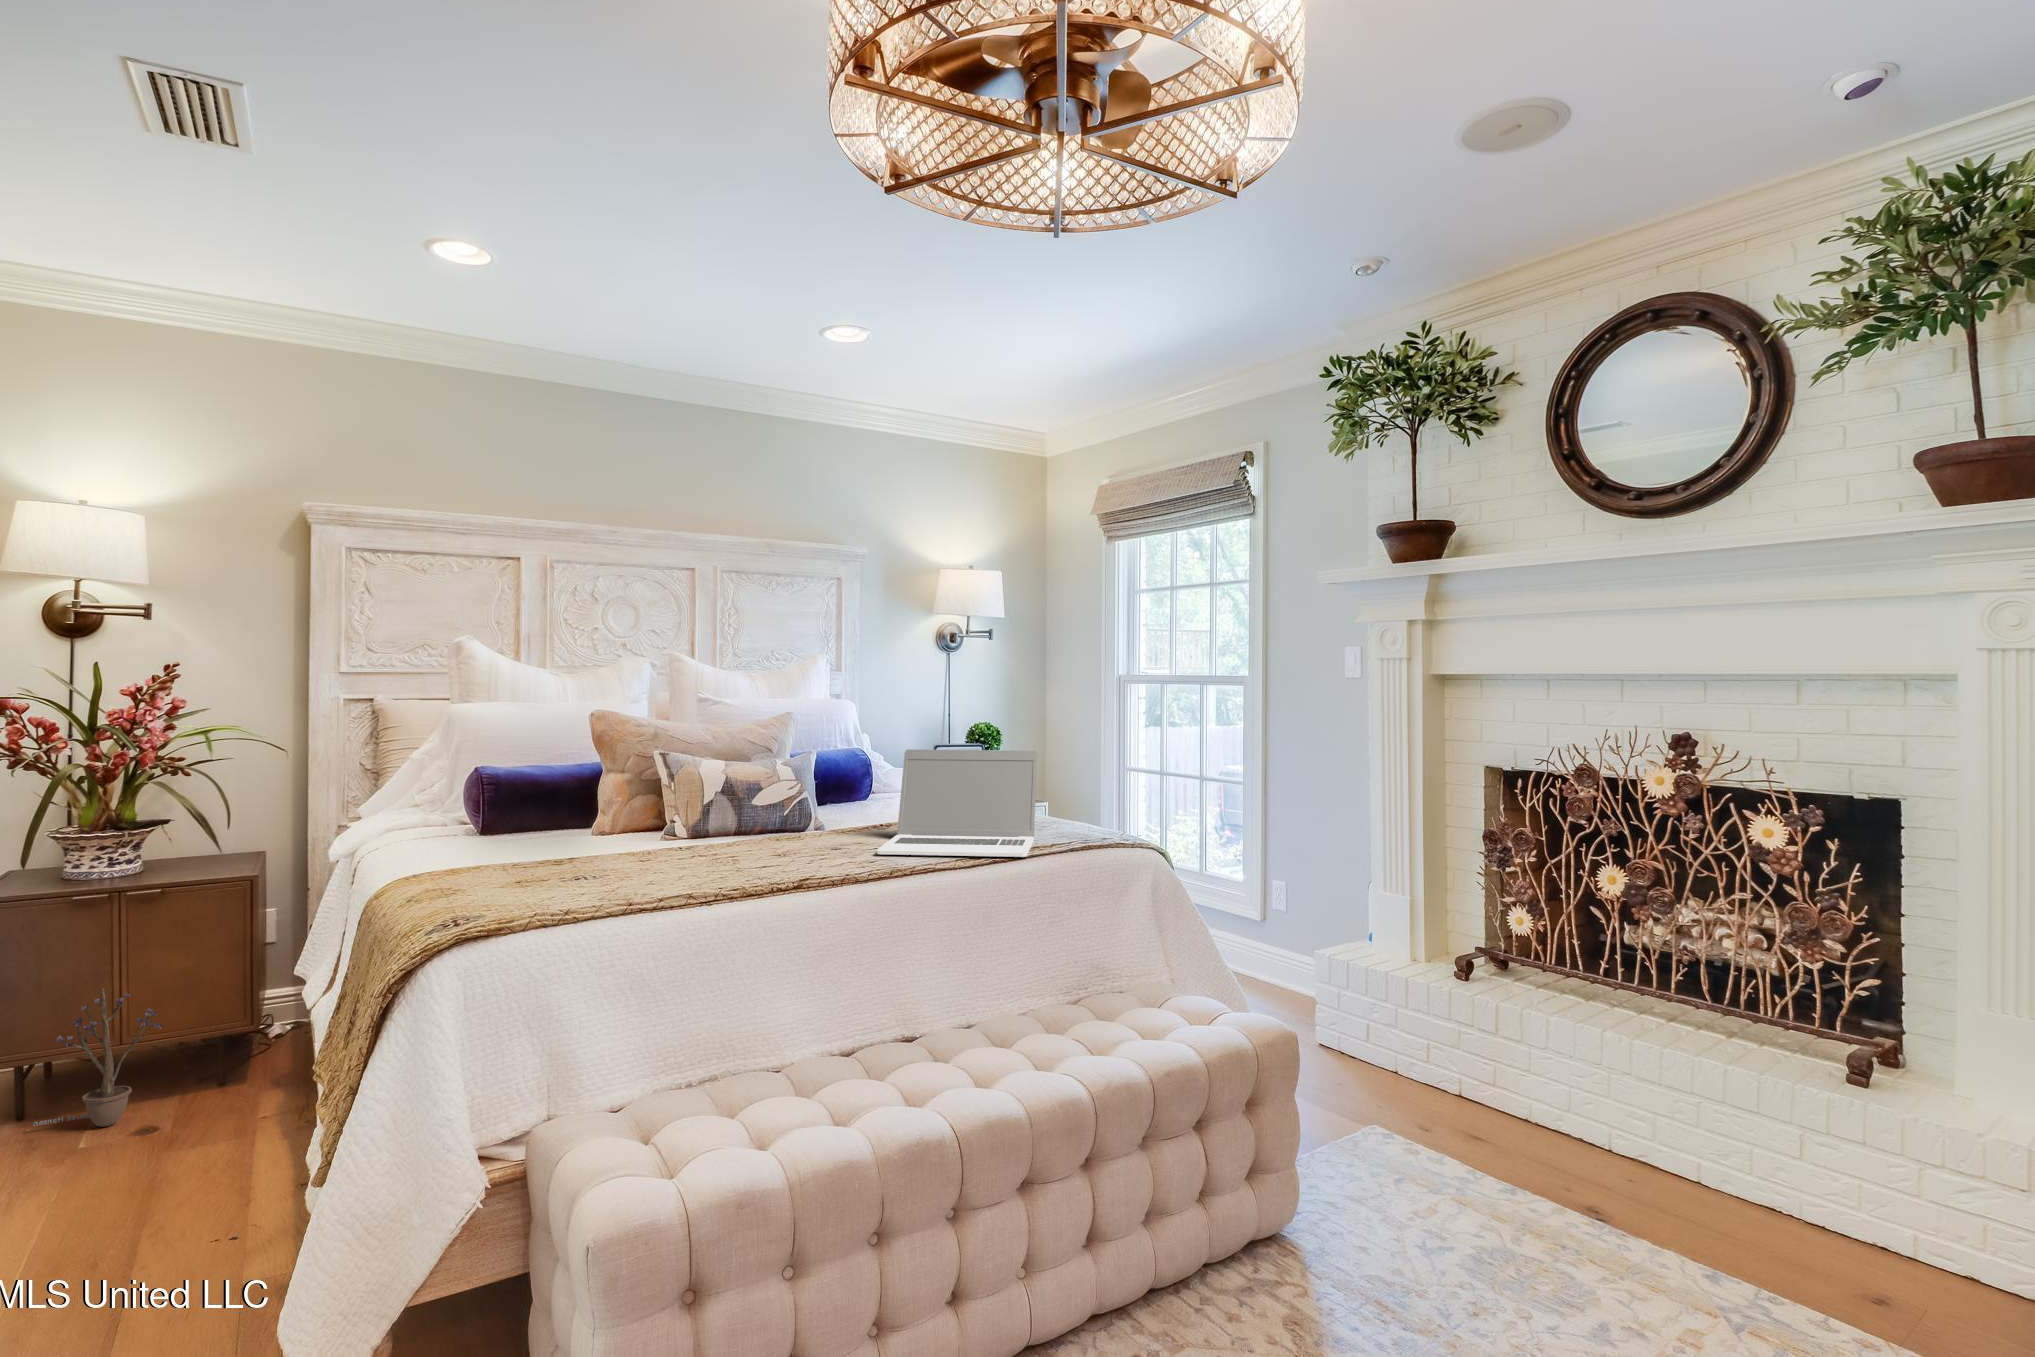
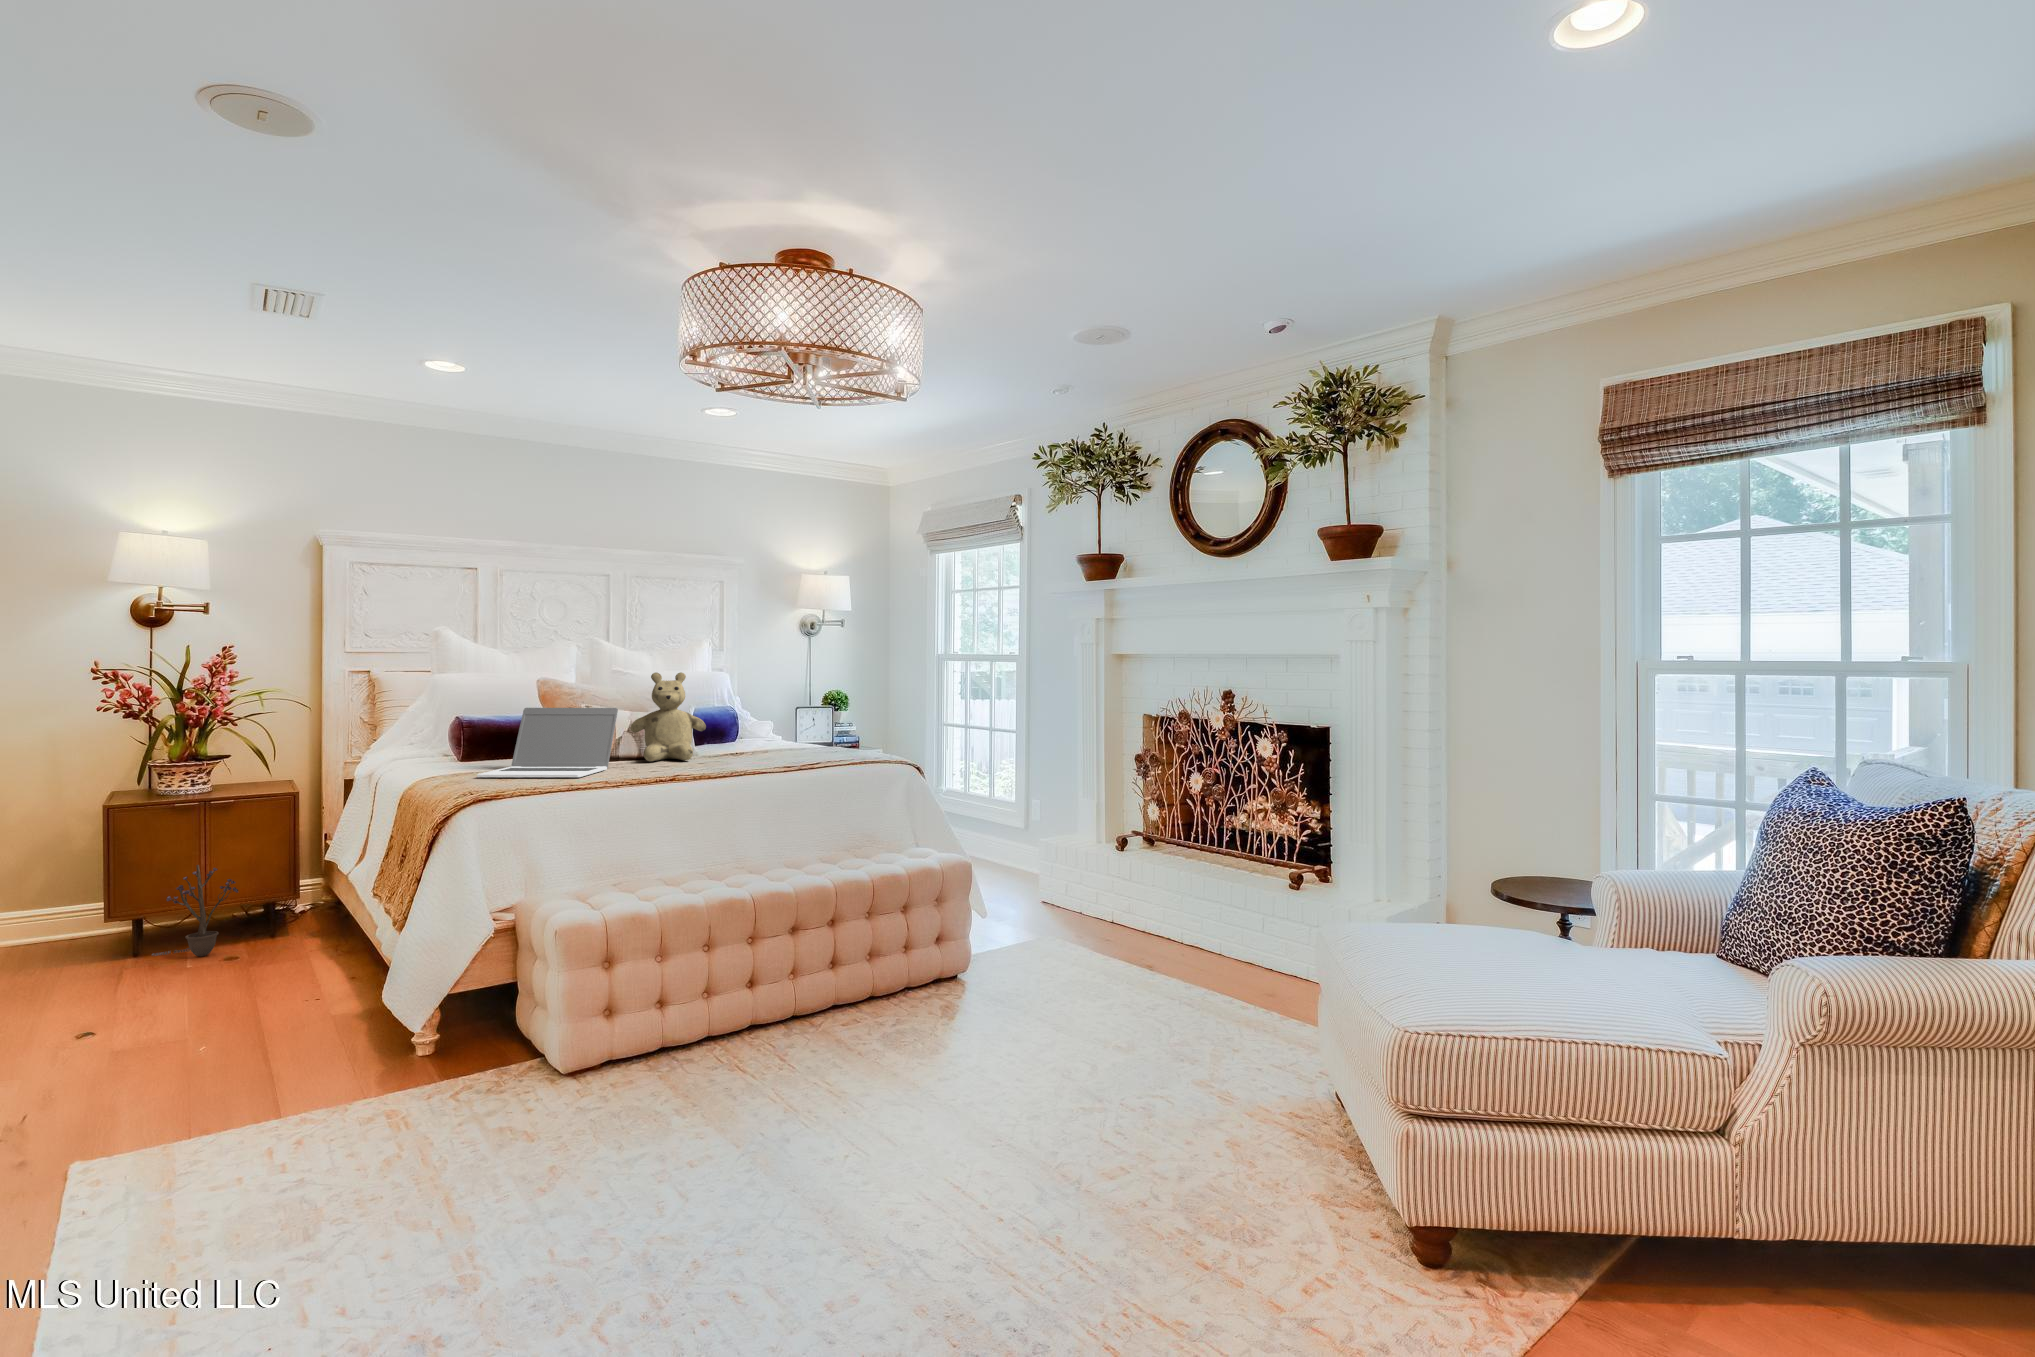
teddy bear: none [728,701,842,843] -> present [630,672,706,761]
laptop: present [877,750,1037,857] -> present [477,708,618,777]

